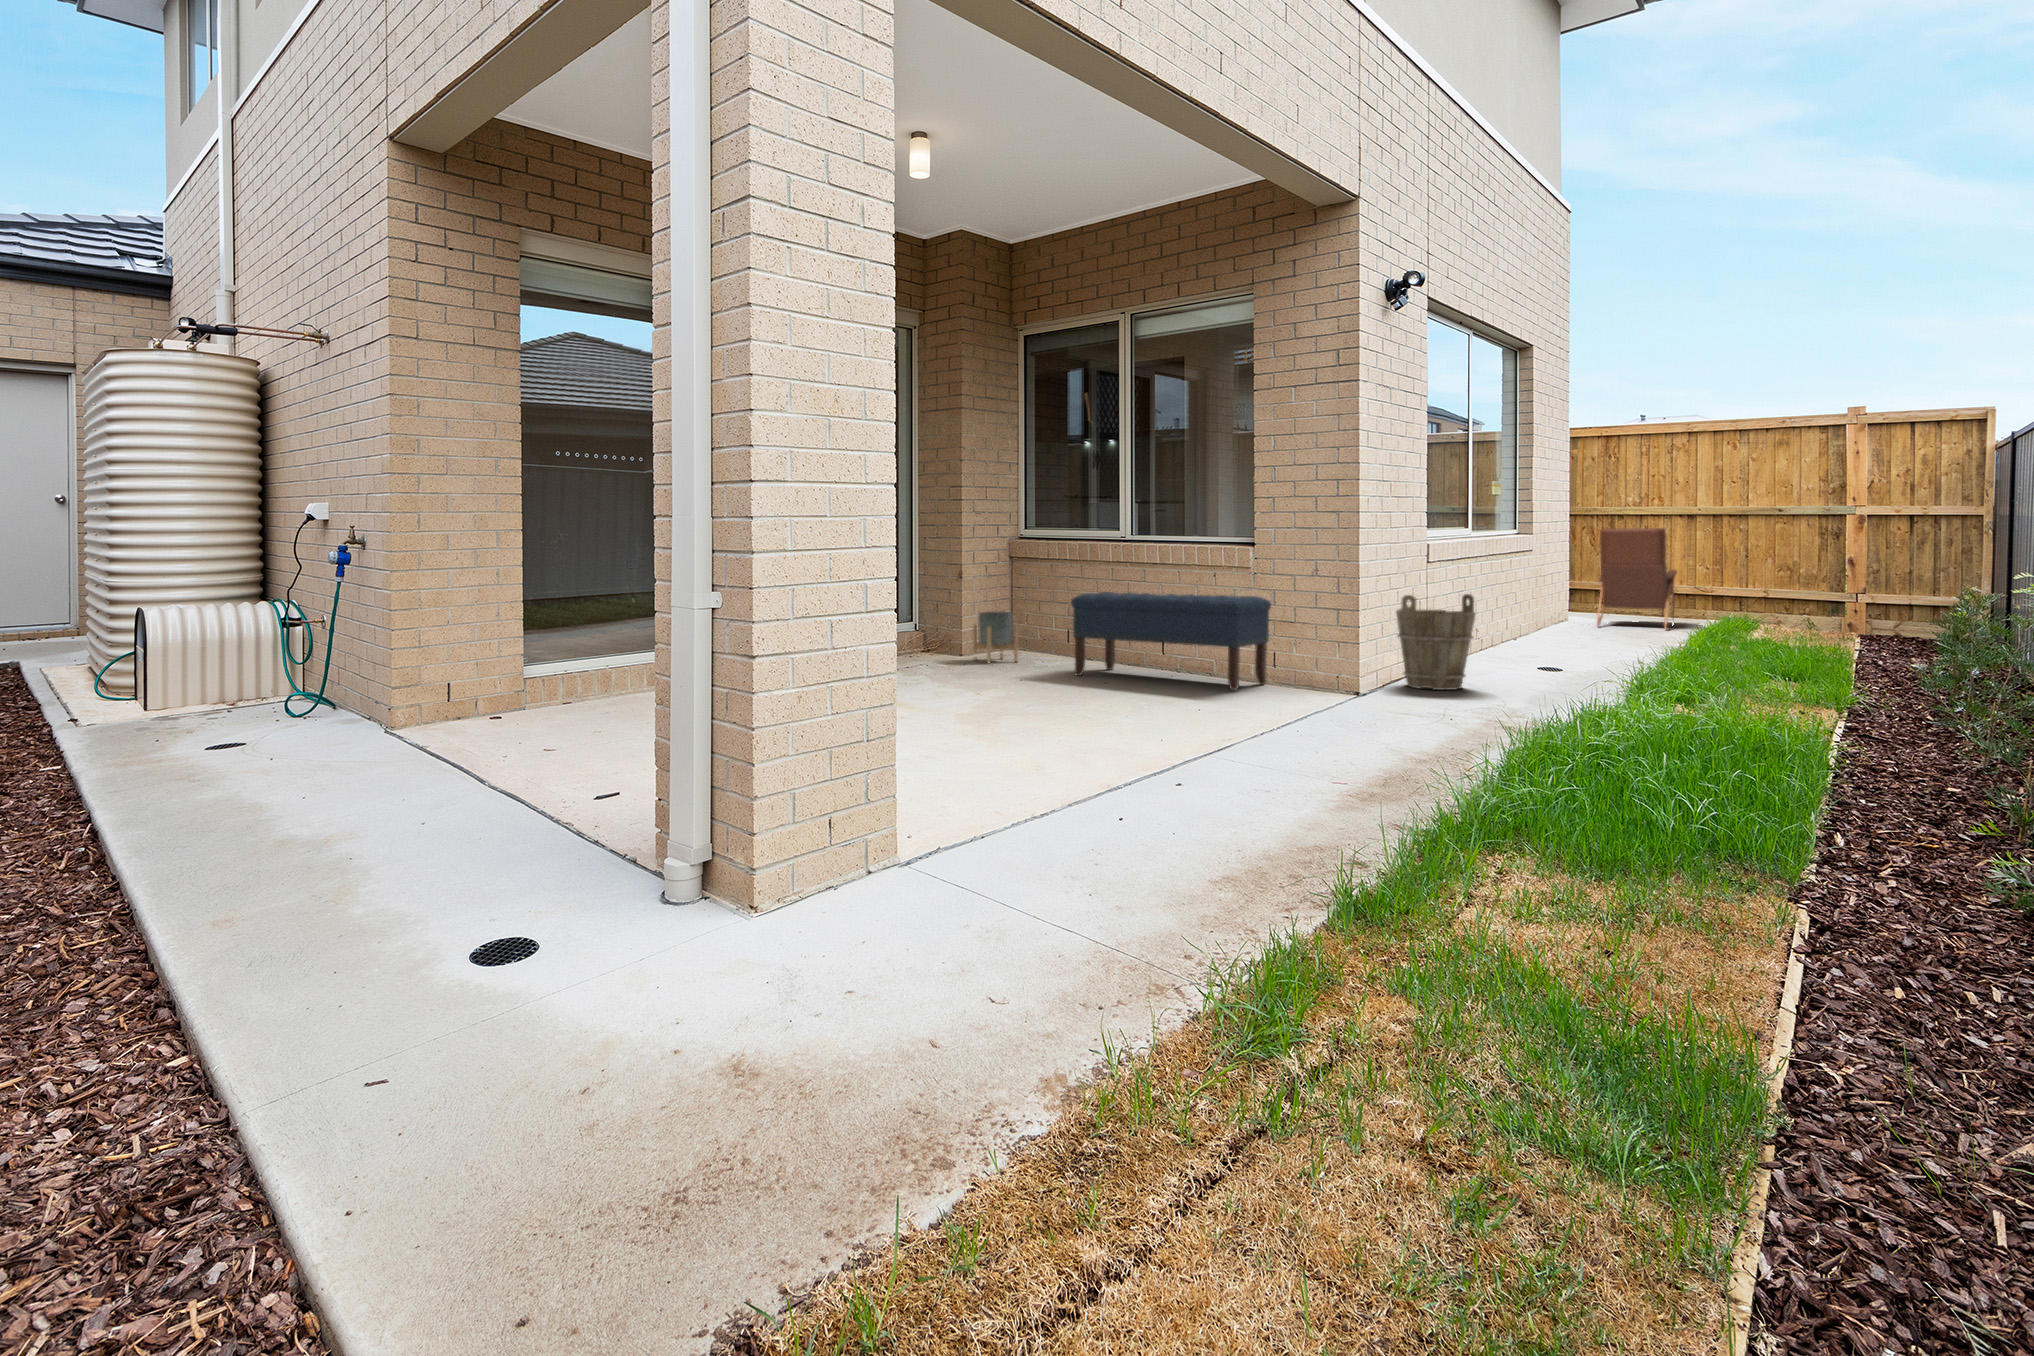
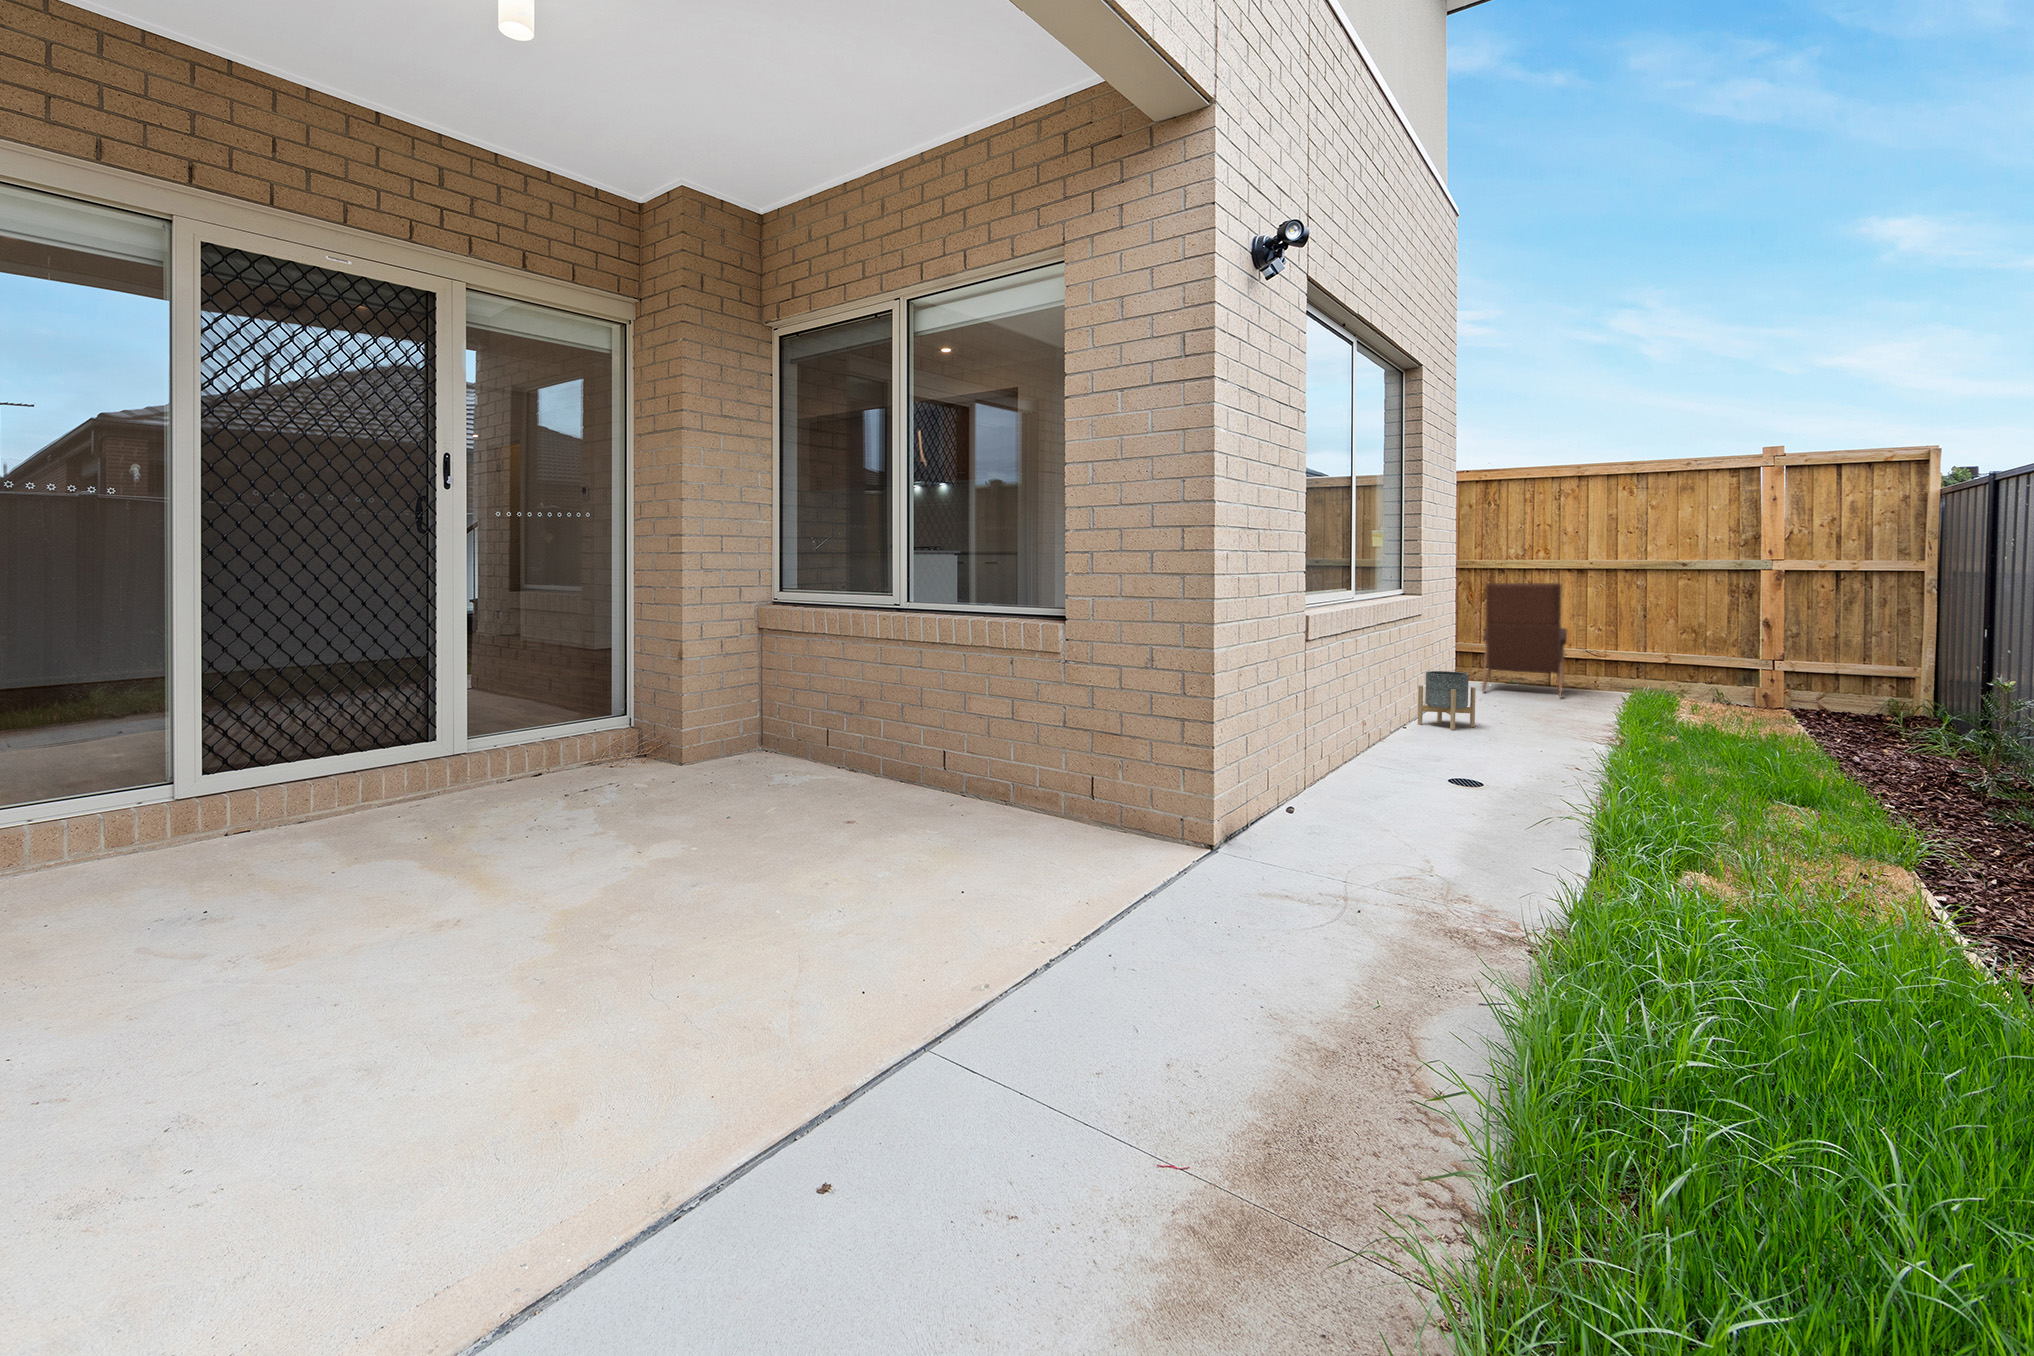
bench: present [1071,592,1271,690] -> none [815,679,1089,849]
bucket: present [1396,594,1476,690] -> none [1268,696,1386,845]
planter: present [973,612,1018,663] -> present [1418,671,1476,730]

